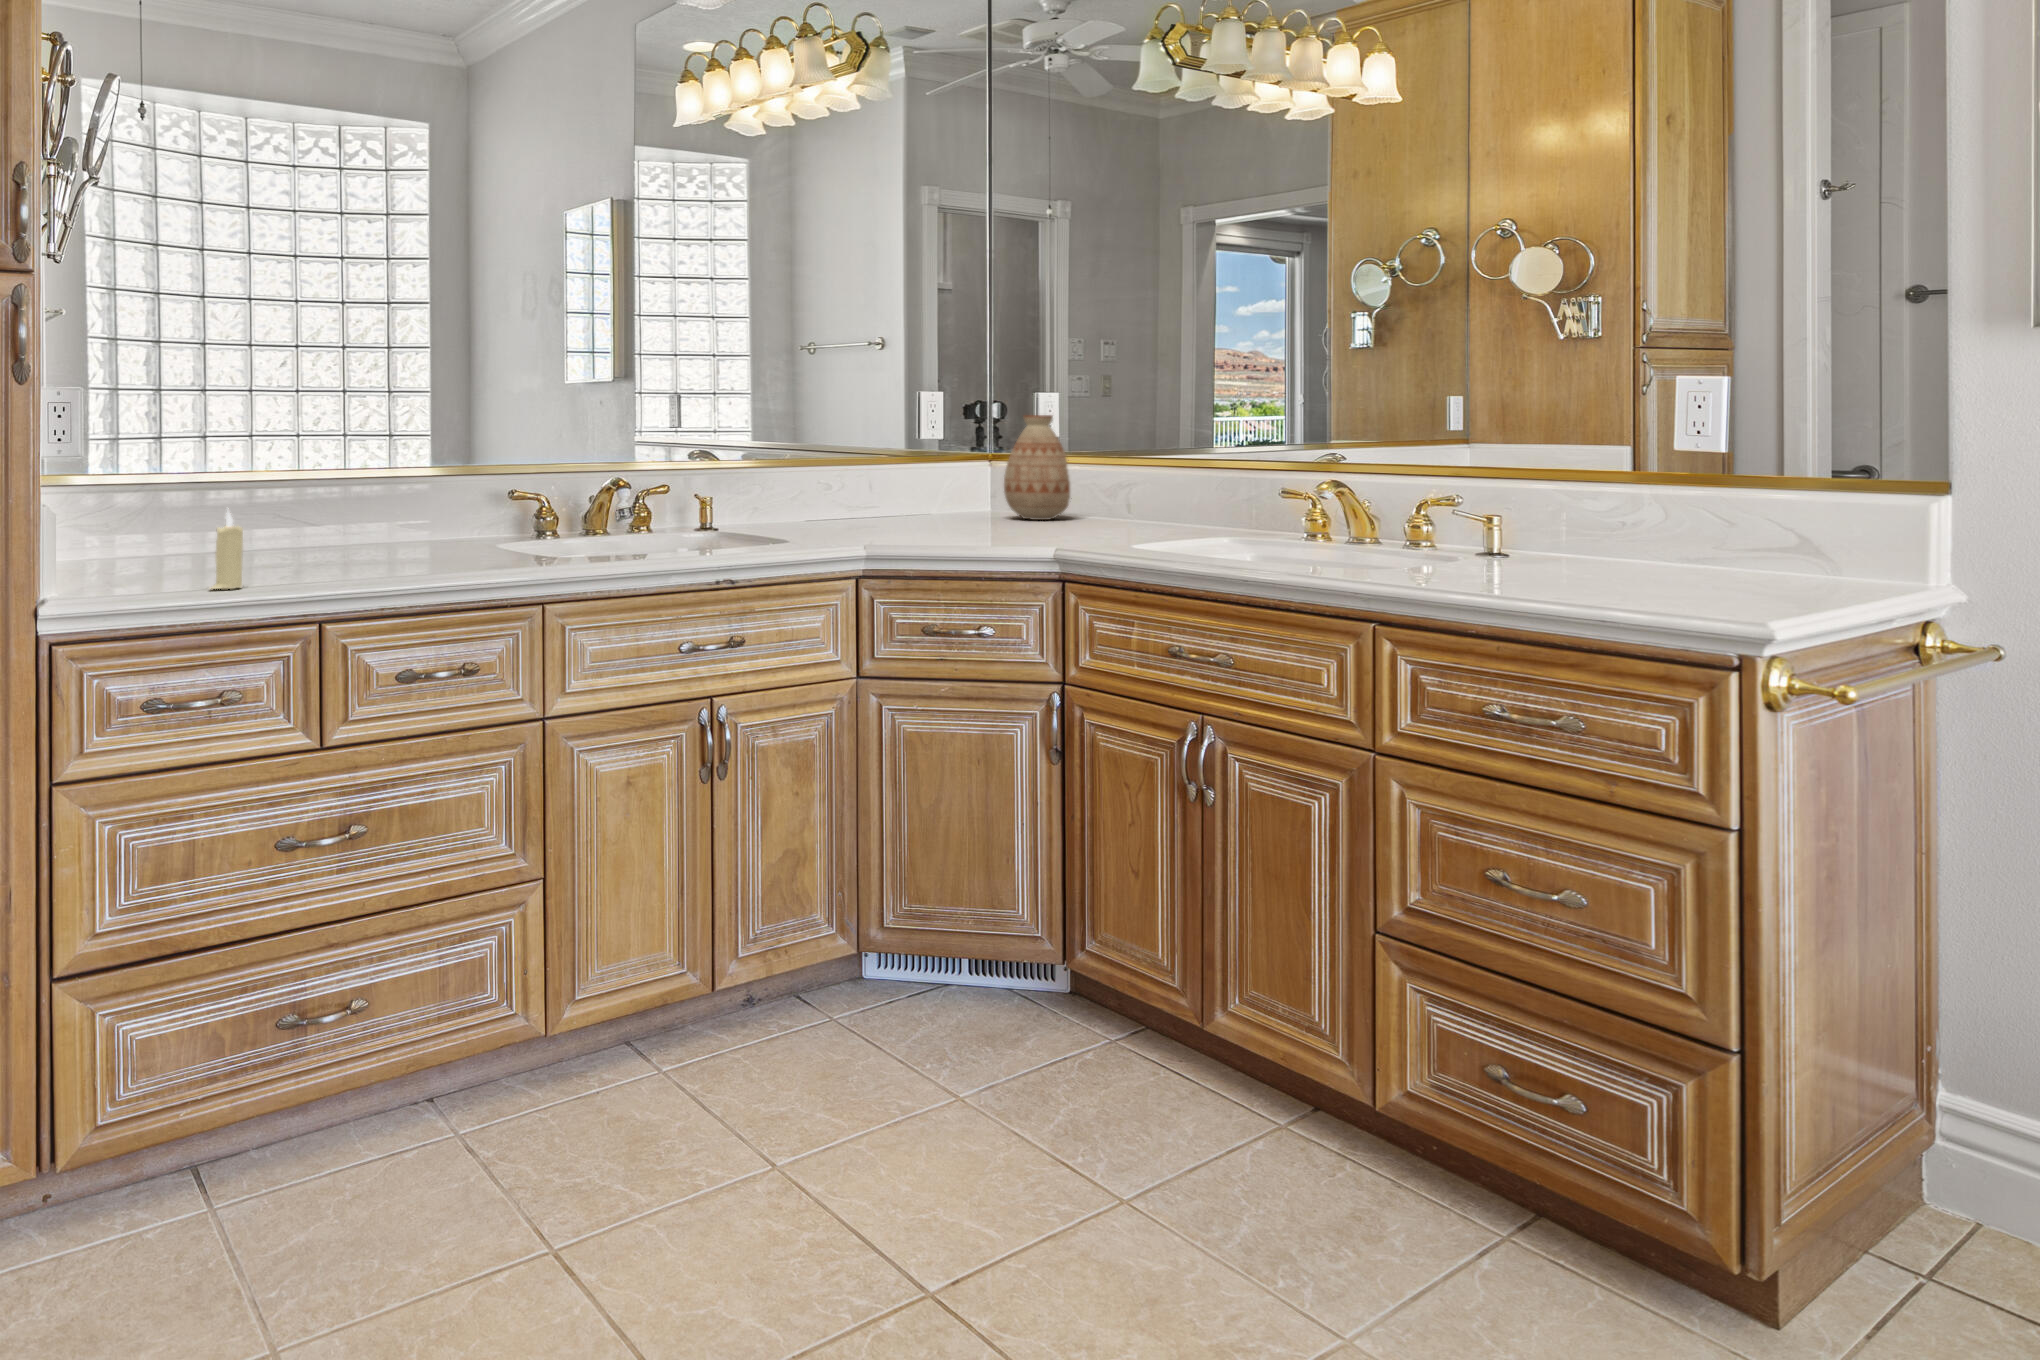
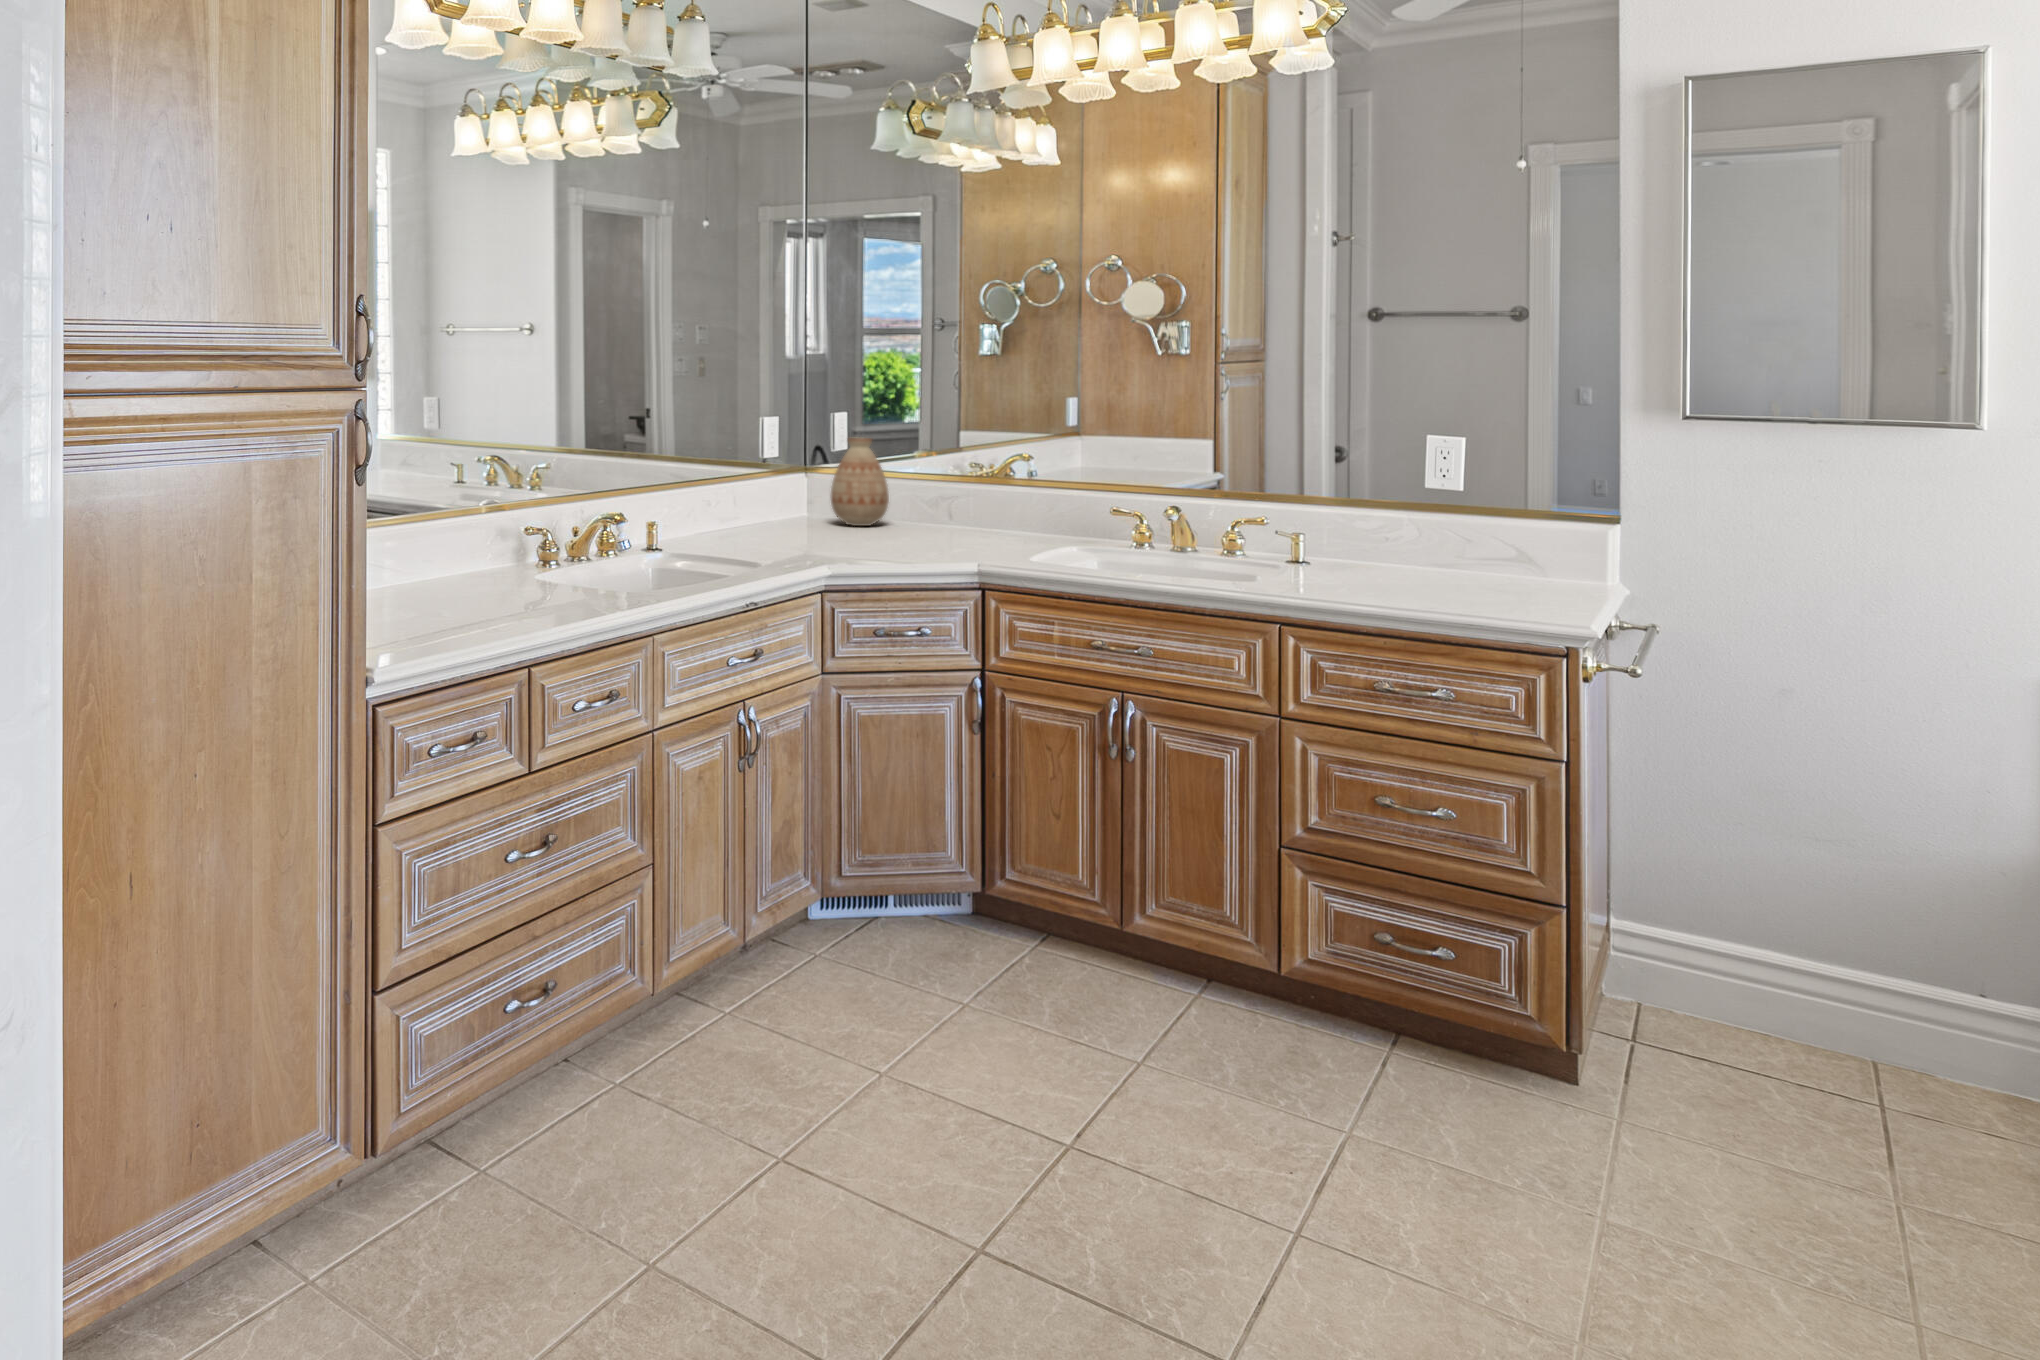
candle: present [211,510,243,589] -> none [431,572,456,643]

